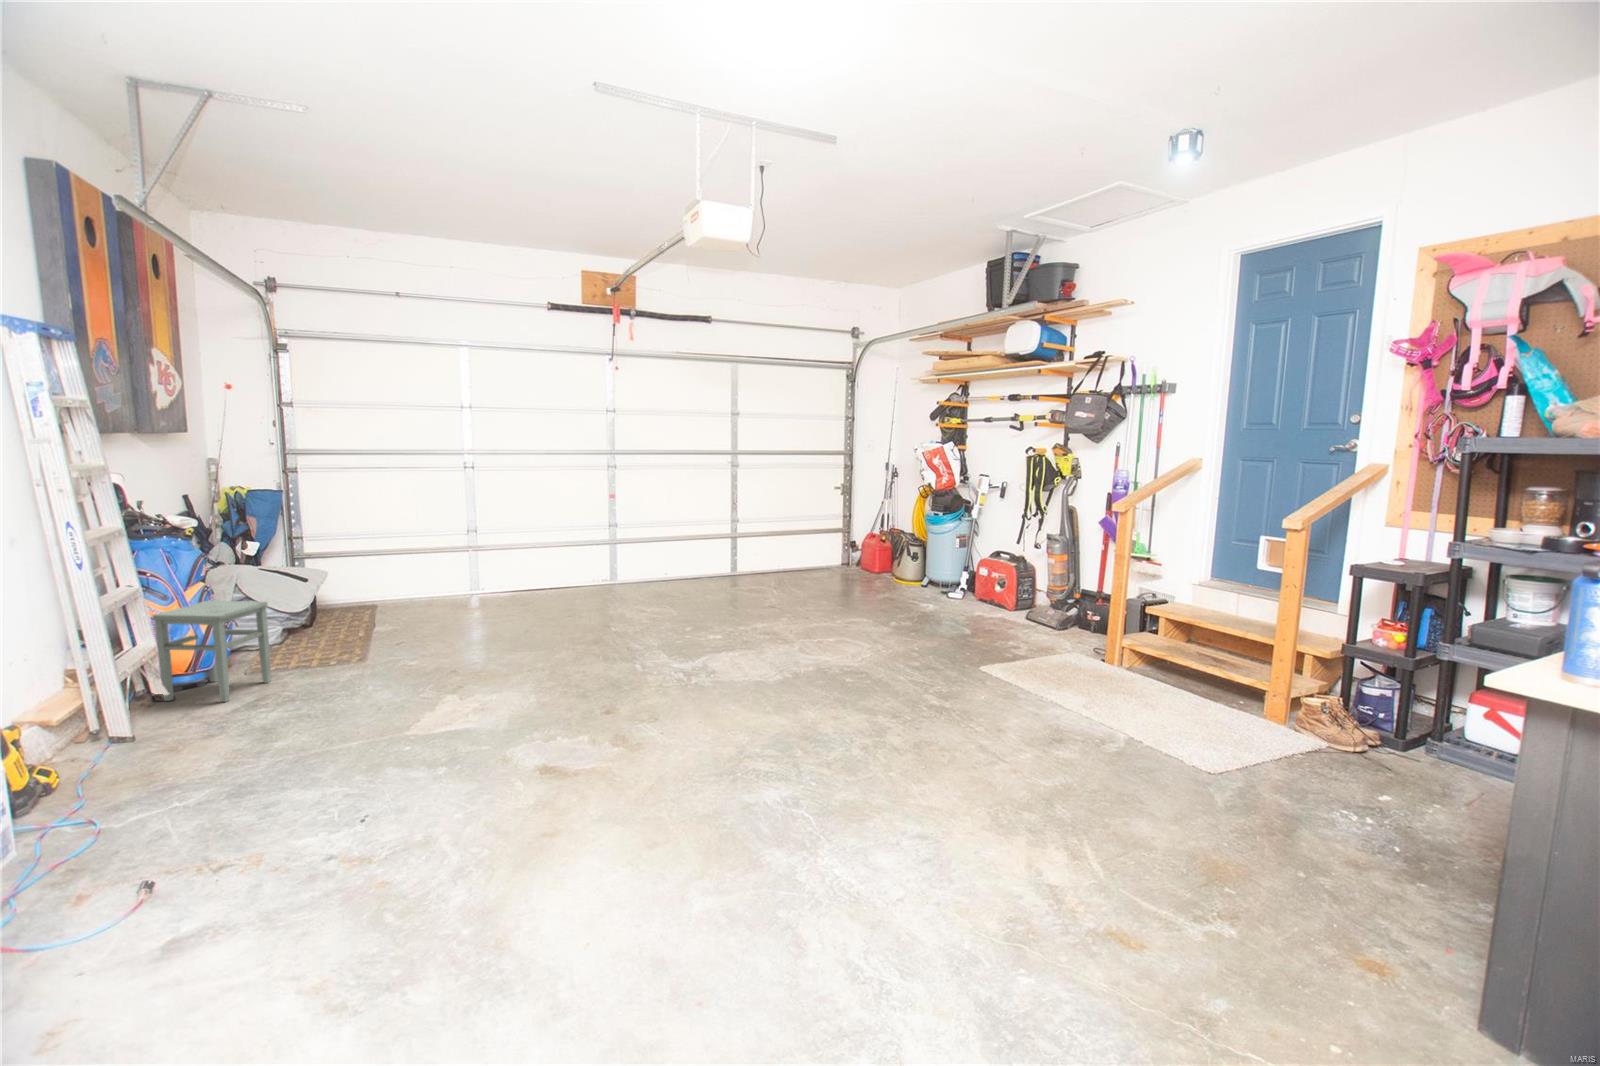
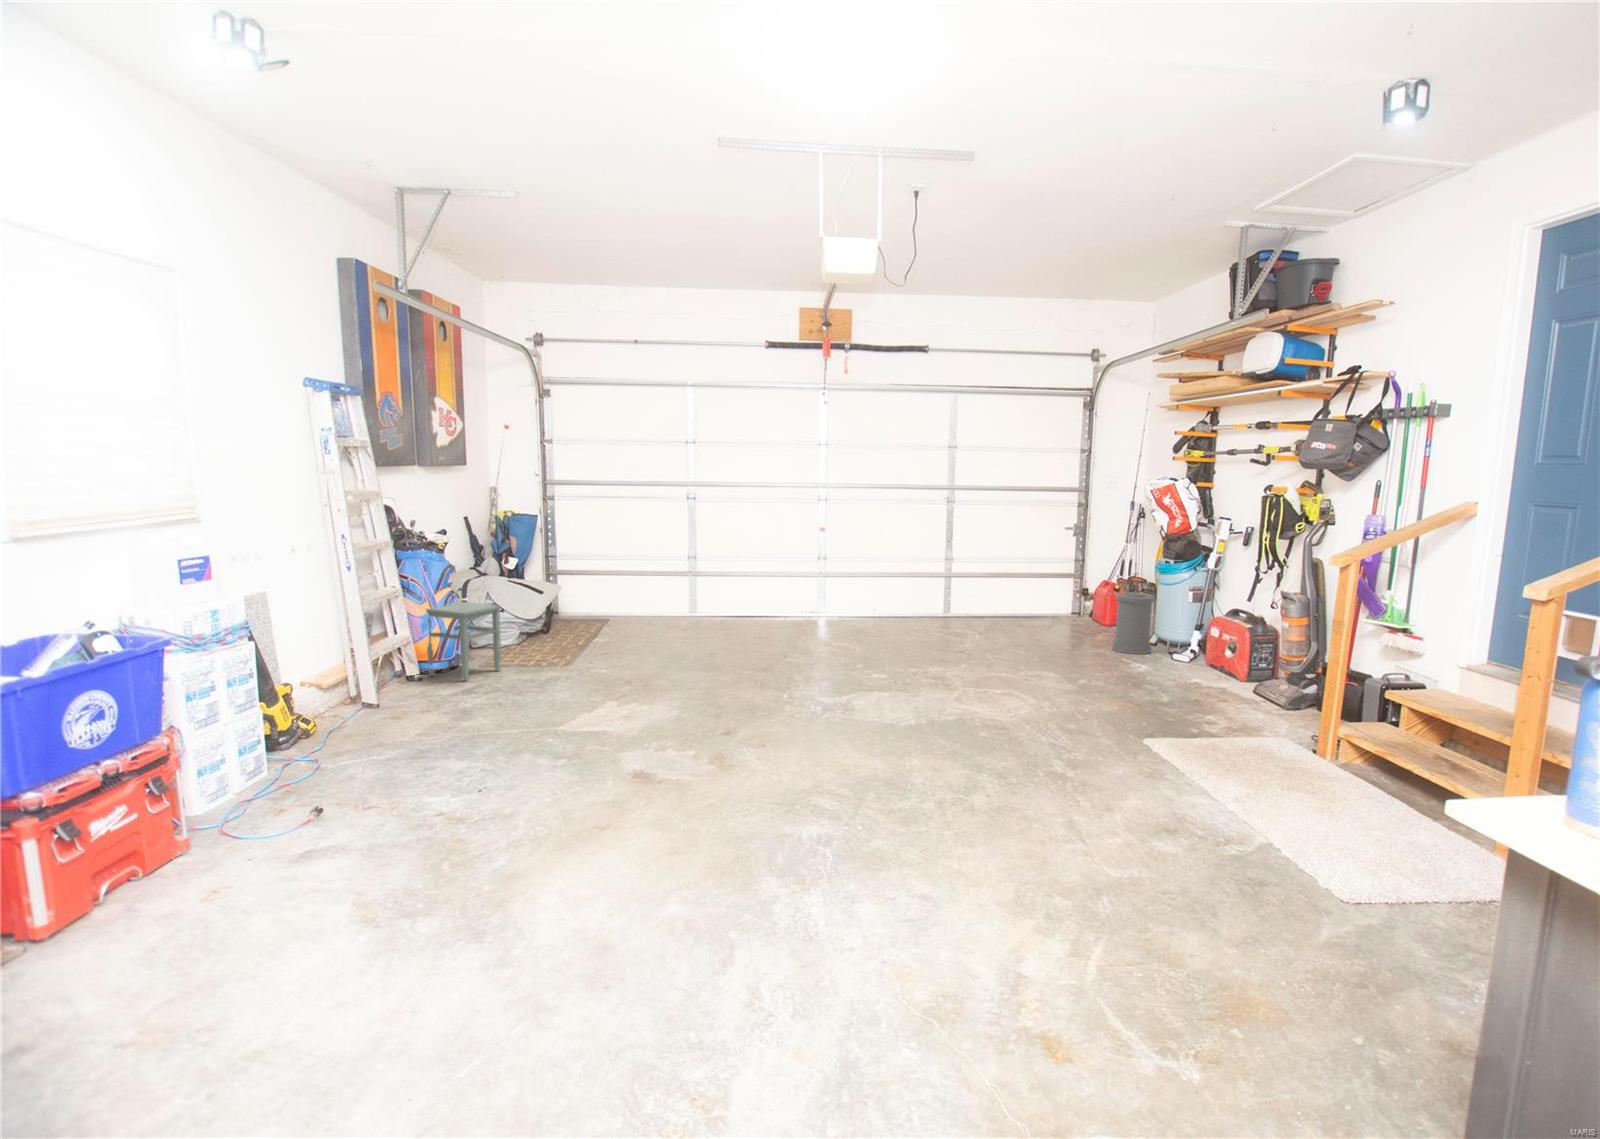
trash can: none [896,541,930,594] -> present [1112,592,1155,654]

